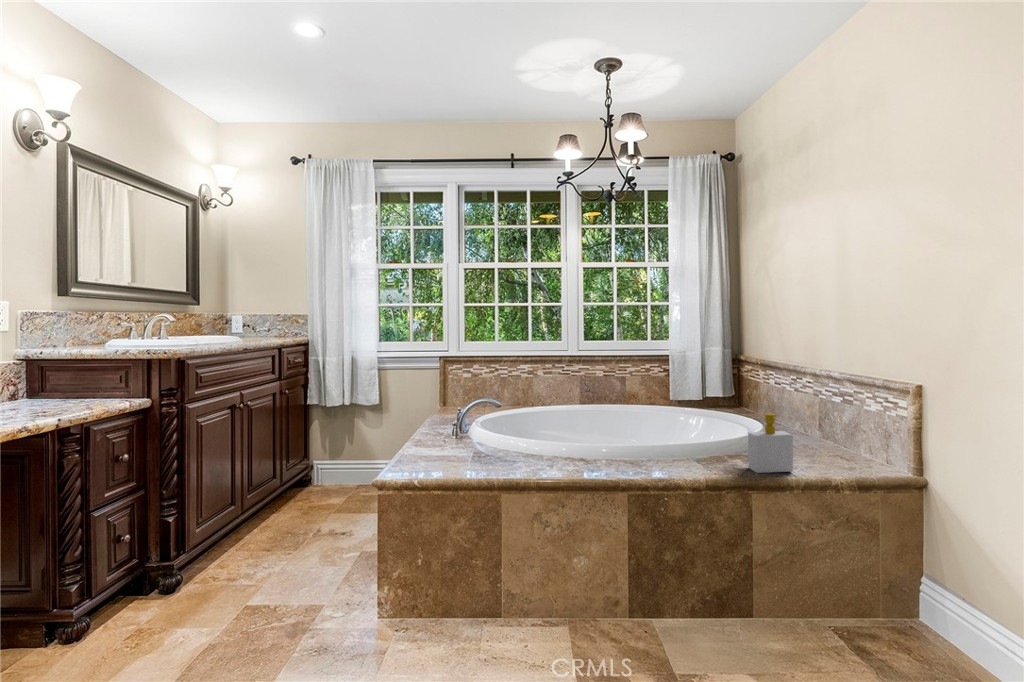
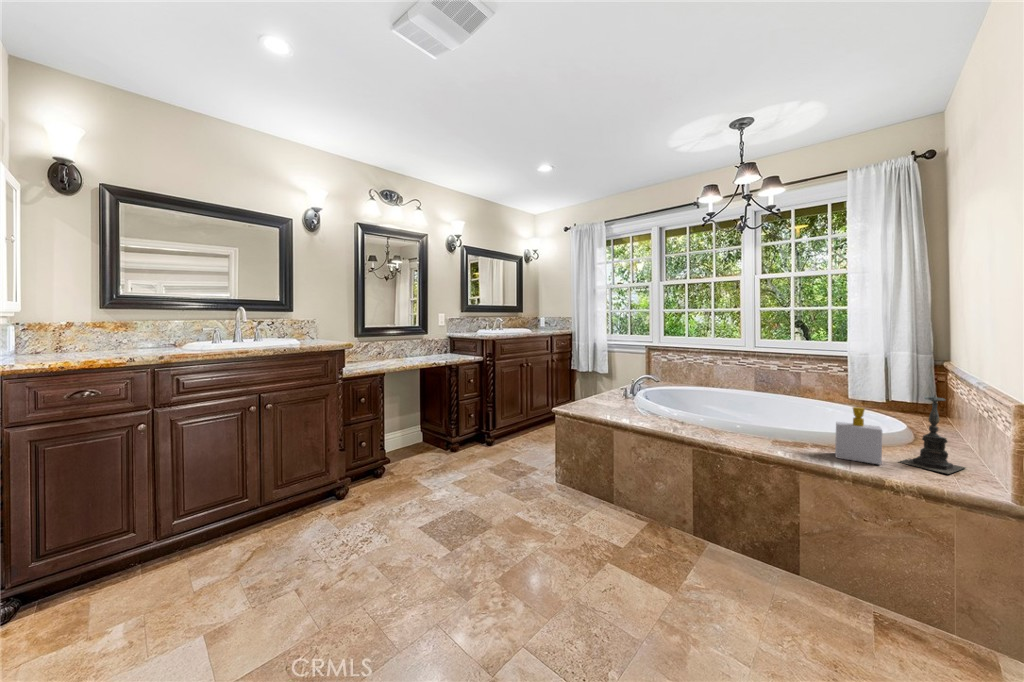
candle holder: none [792,384,836,468] -> present [900,388,965,474]

